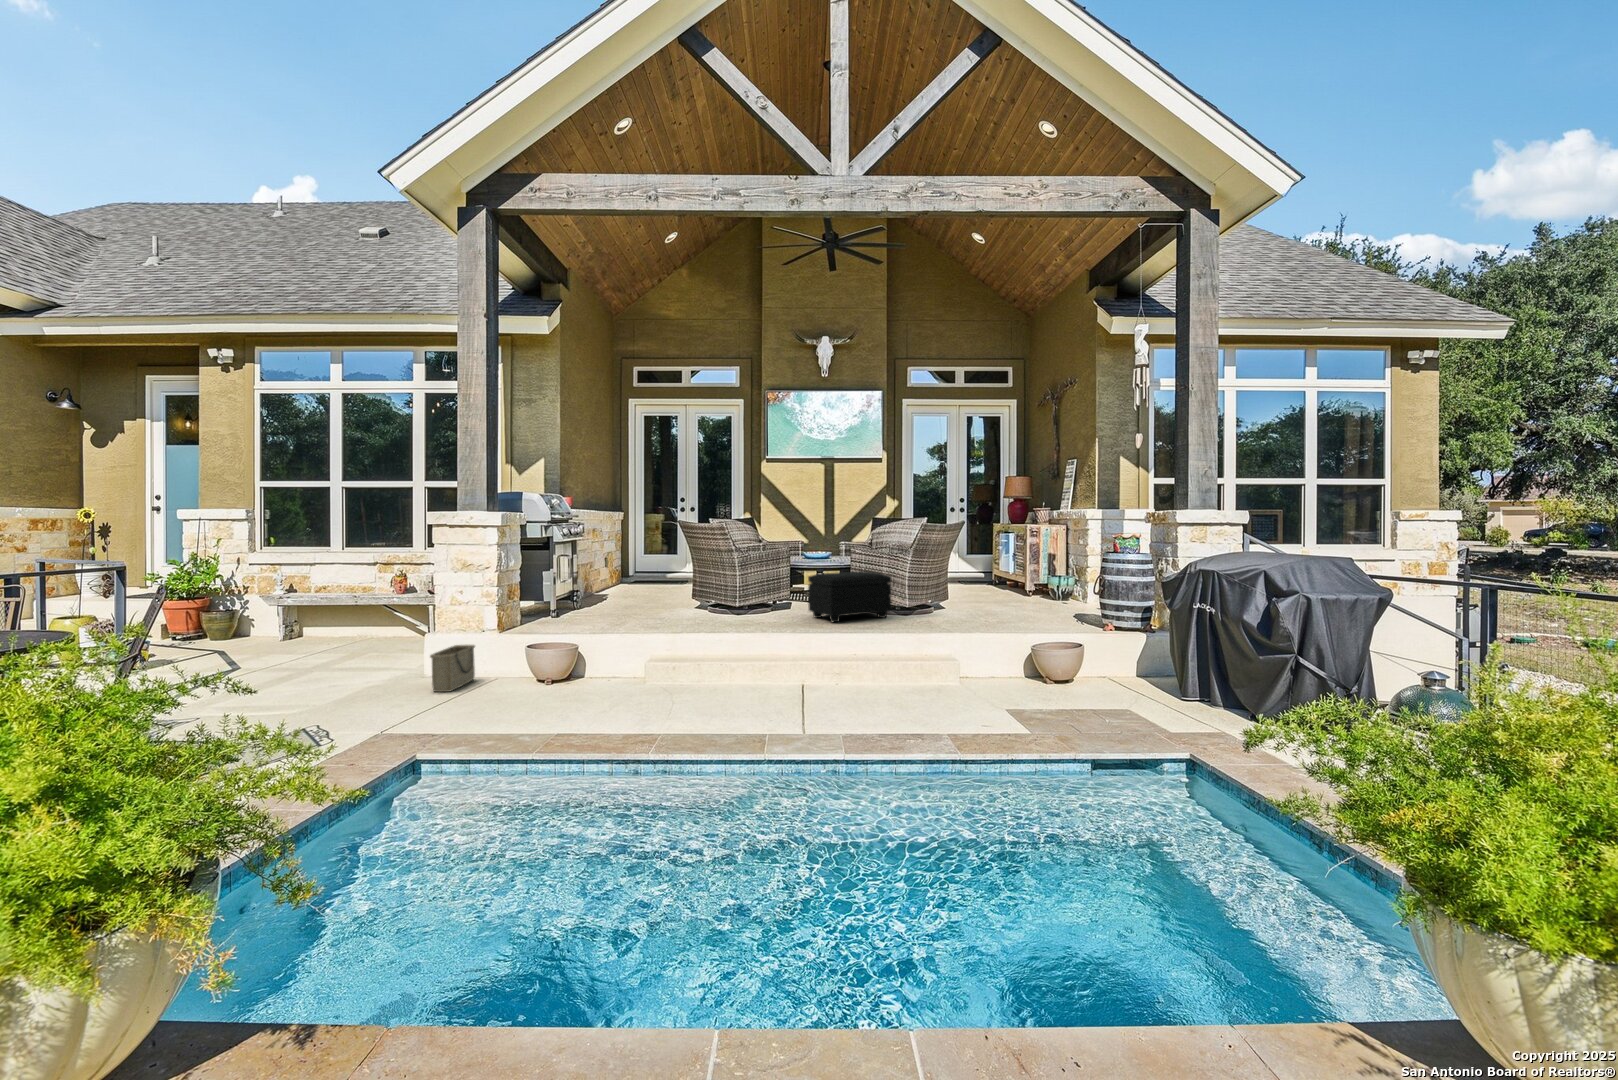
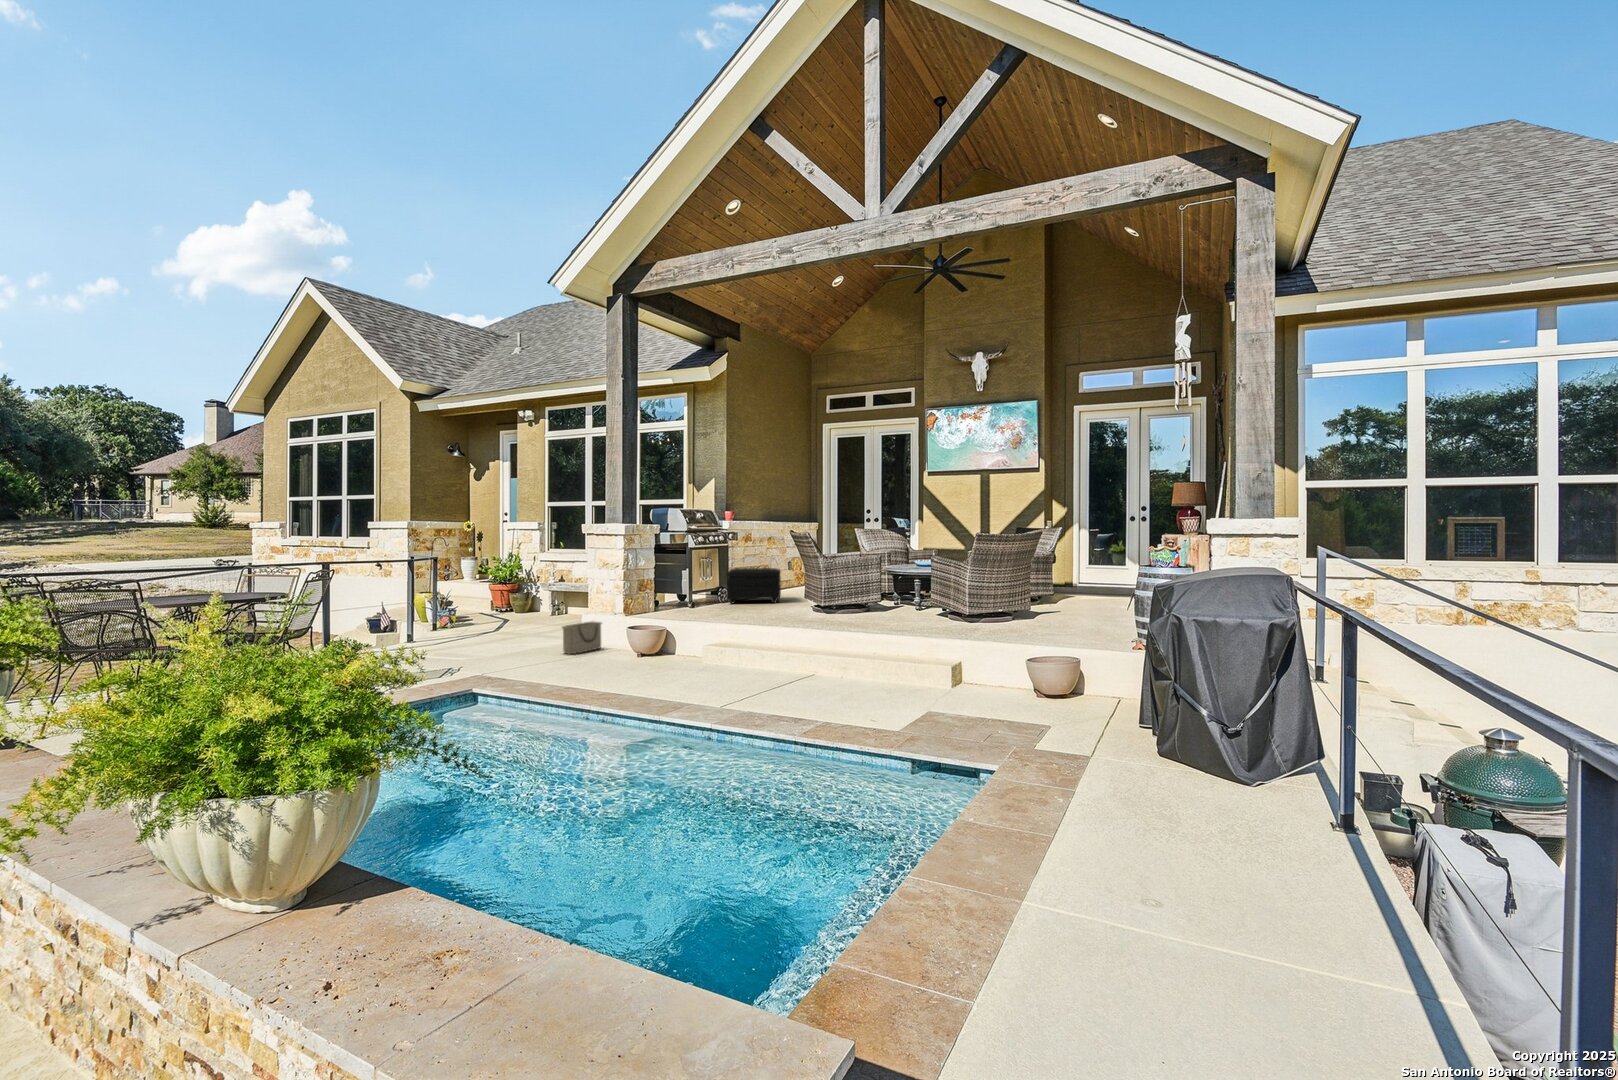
footstool: present [808,571,892,622] -> present [727,568,781,603]

